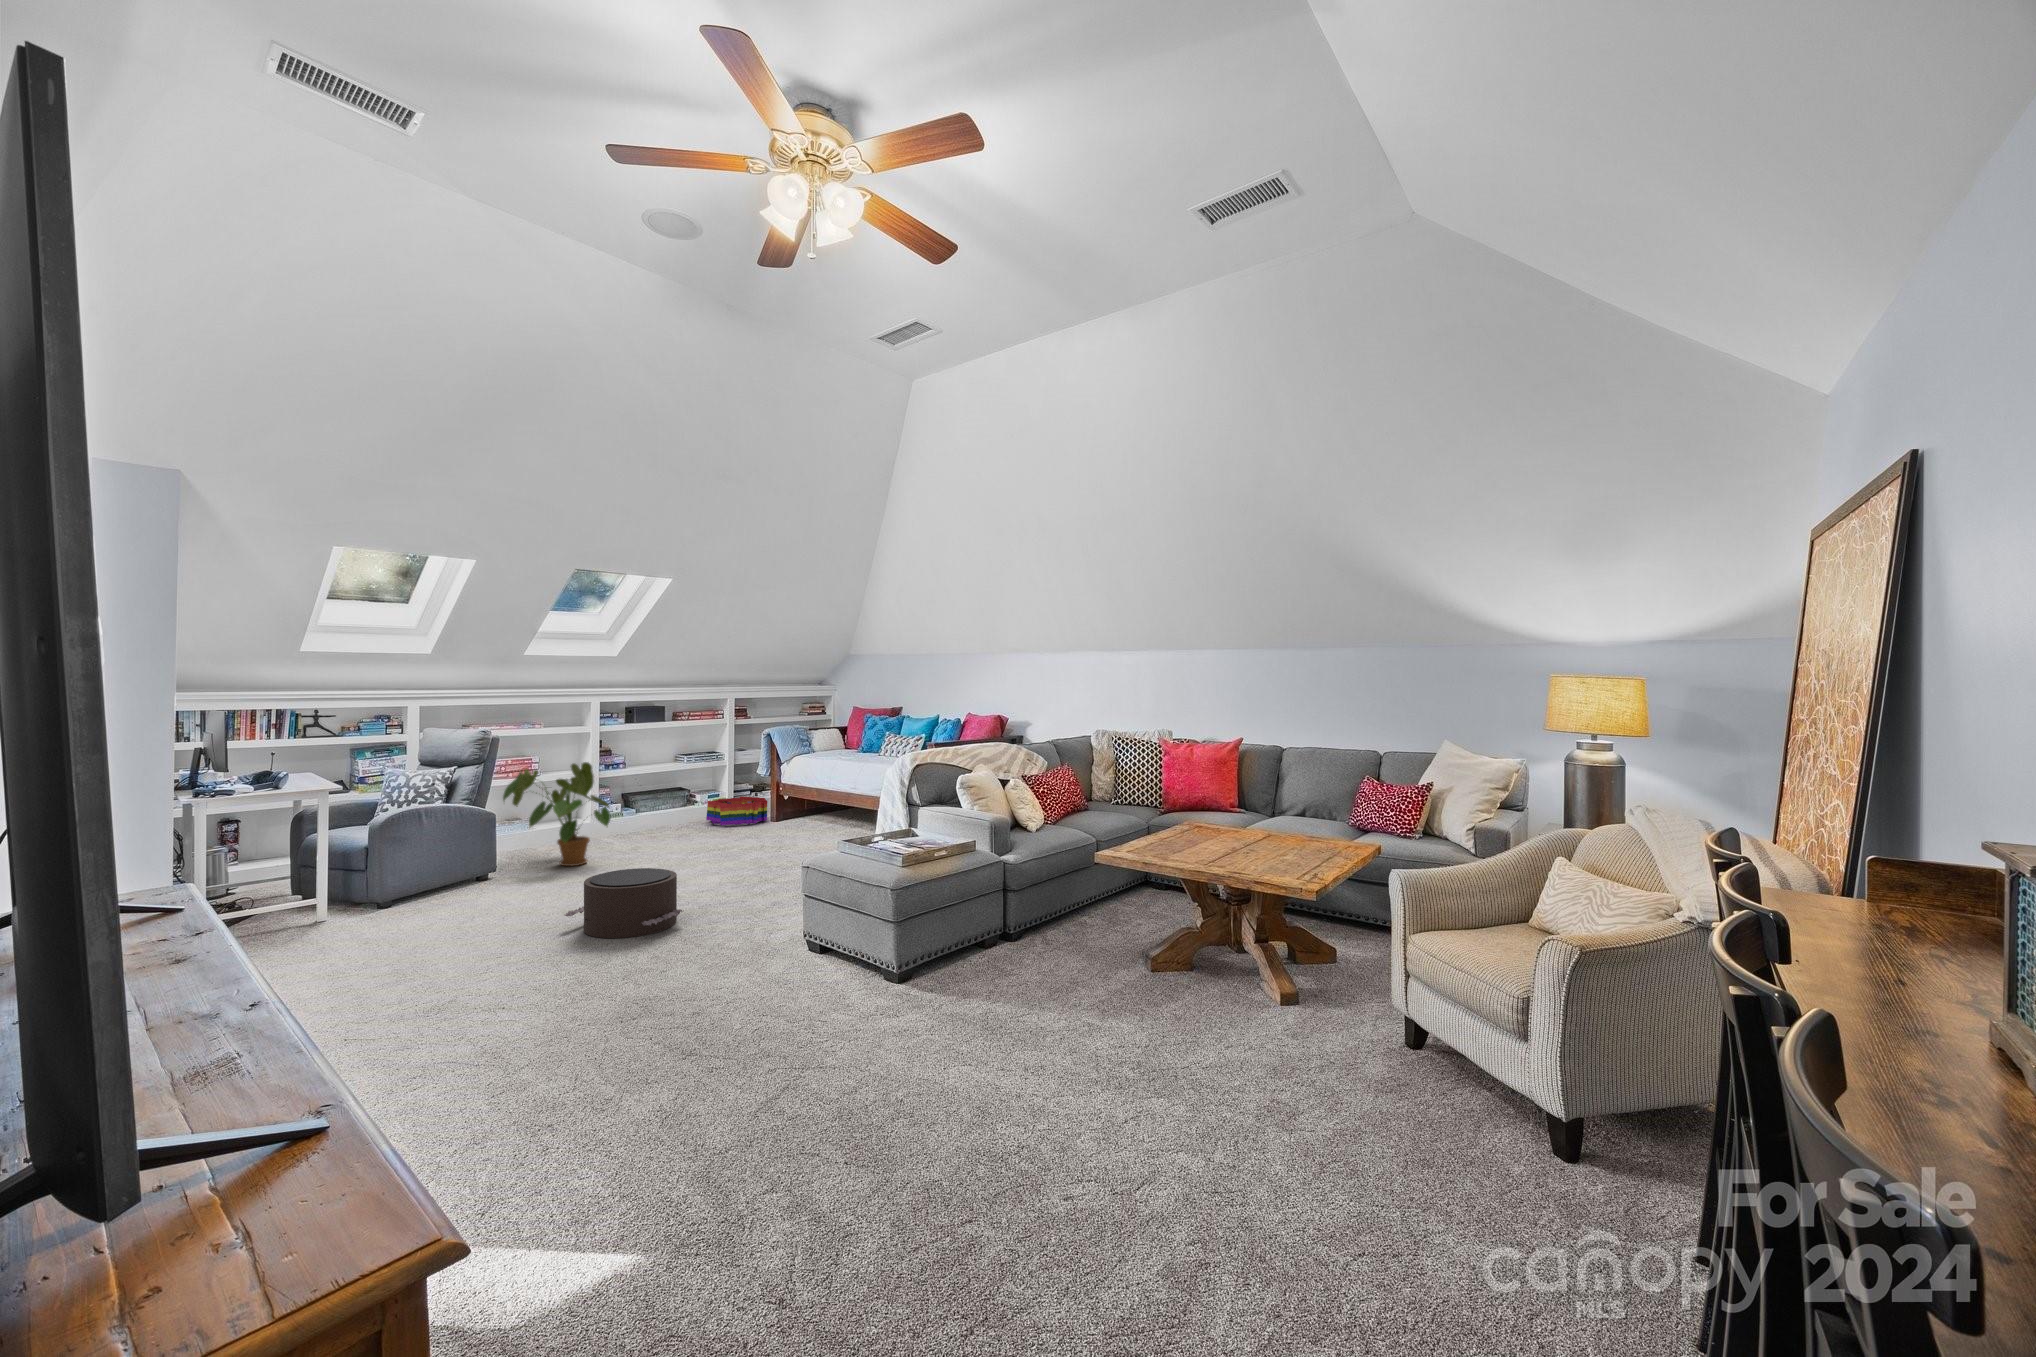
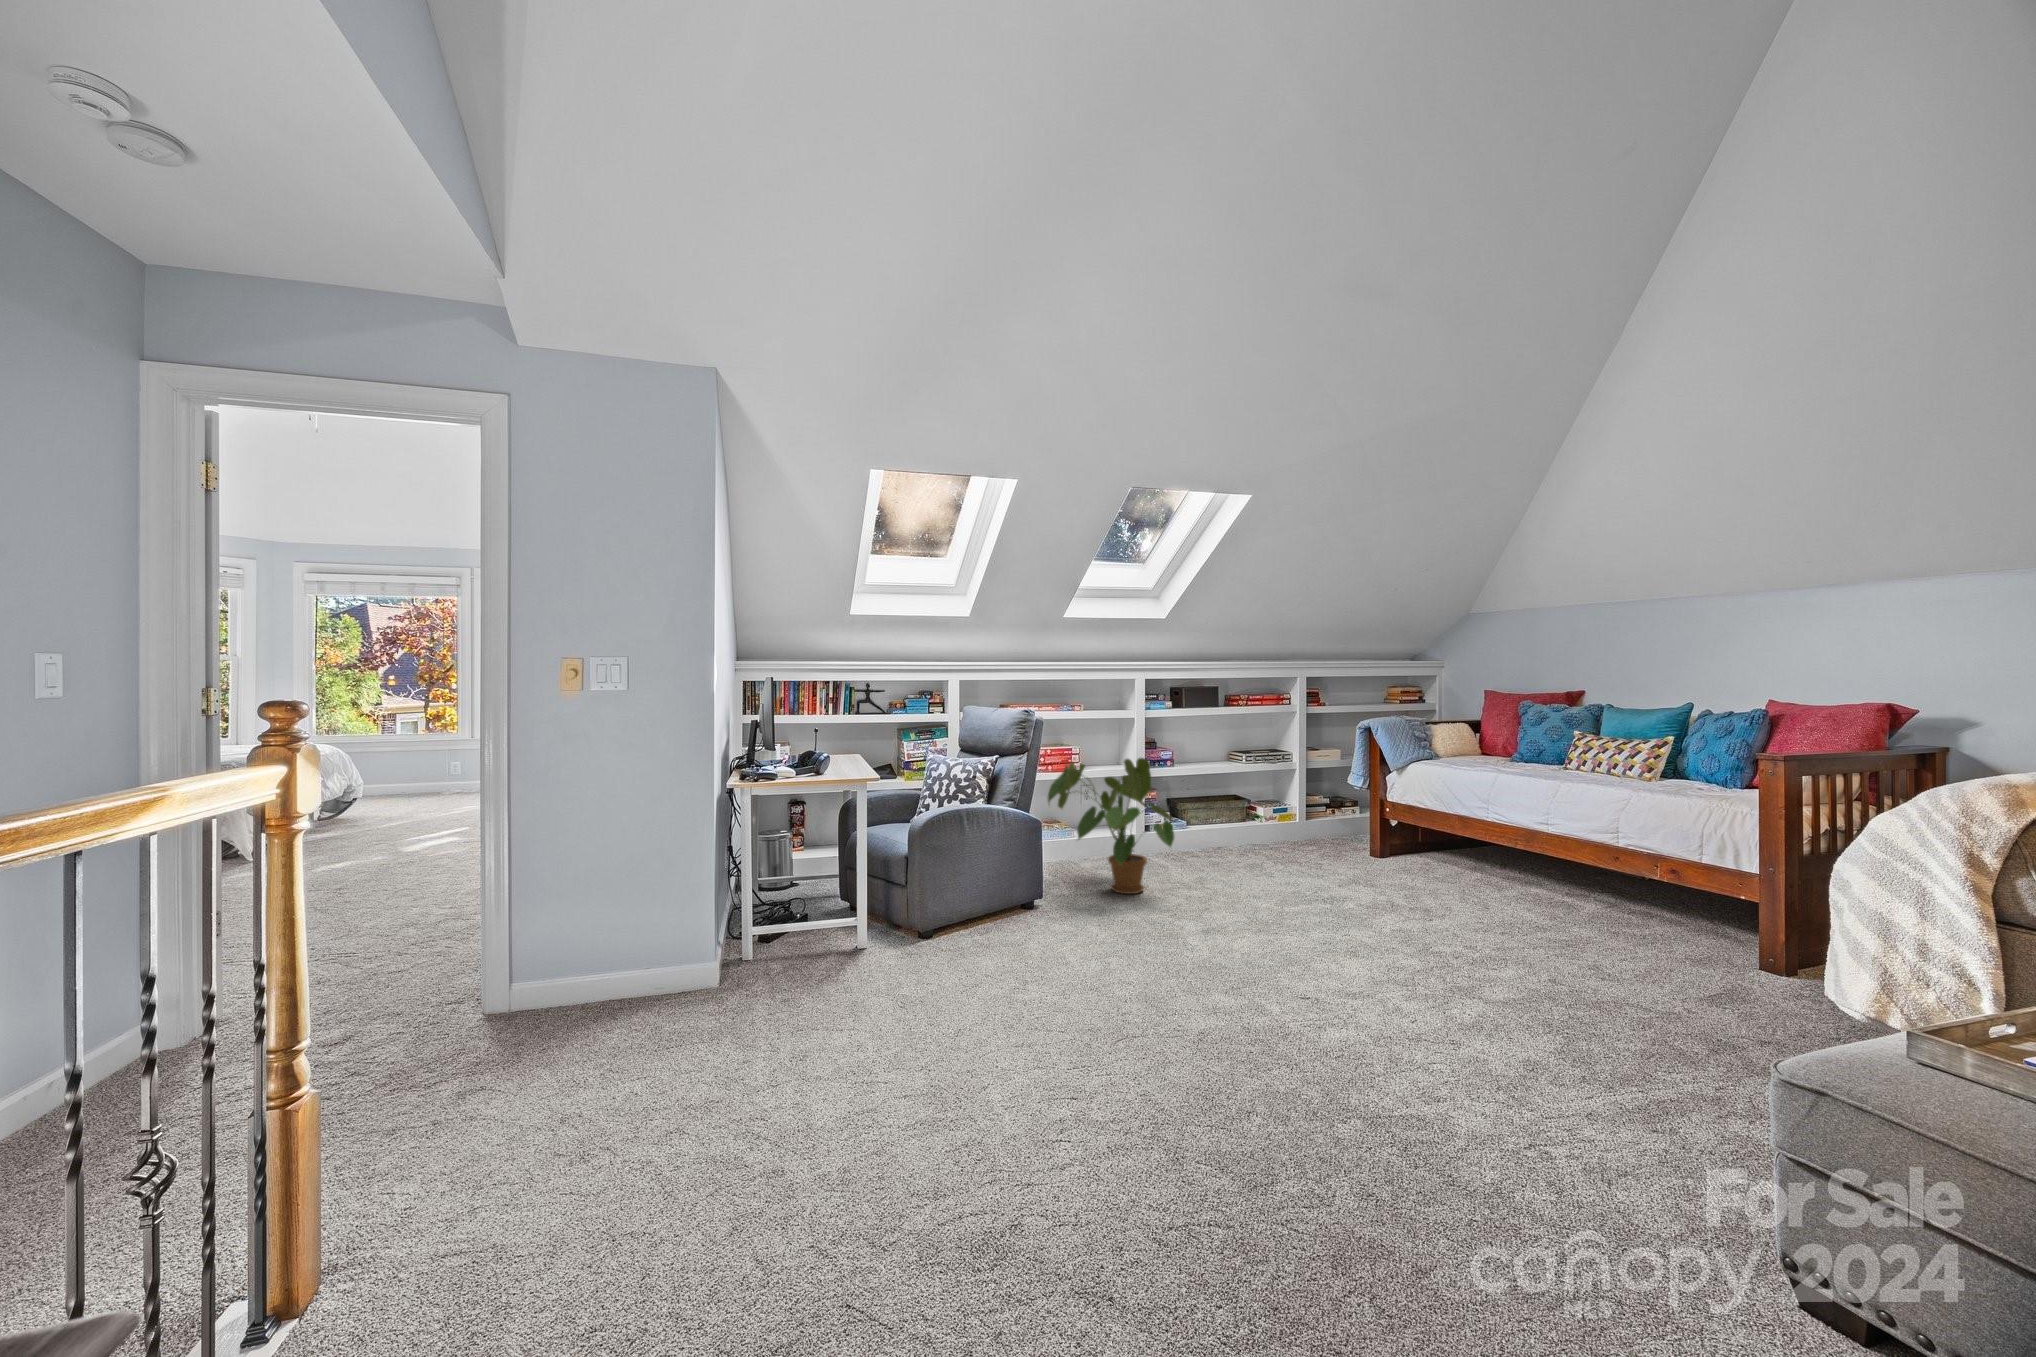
storage bin: present [706,796,767,825] -> none [1277,812,1360,852]
pouf: present [564,868,683,938] -> none [1138,933,1324,1058]

